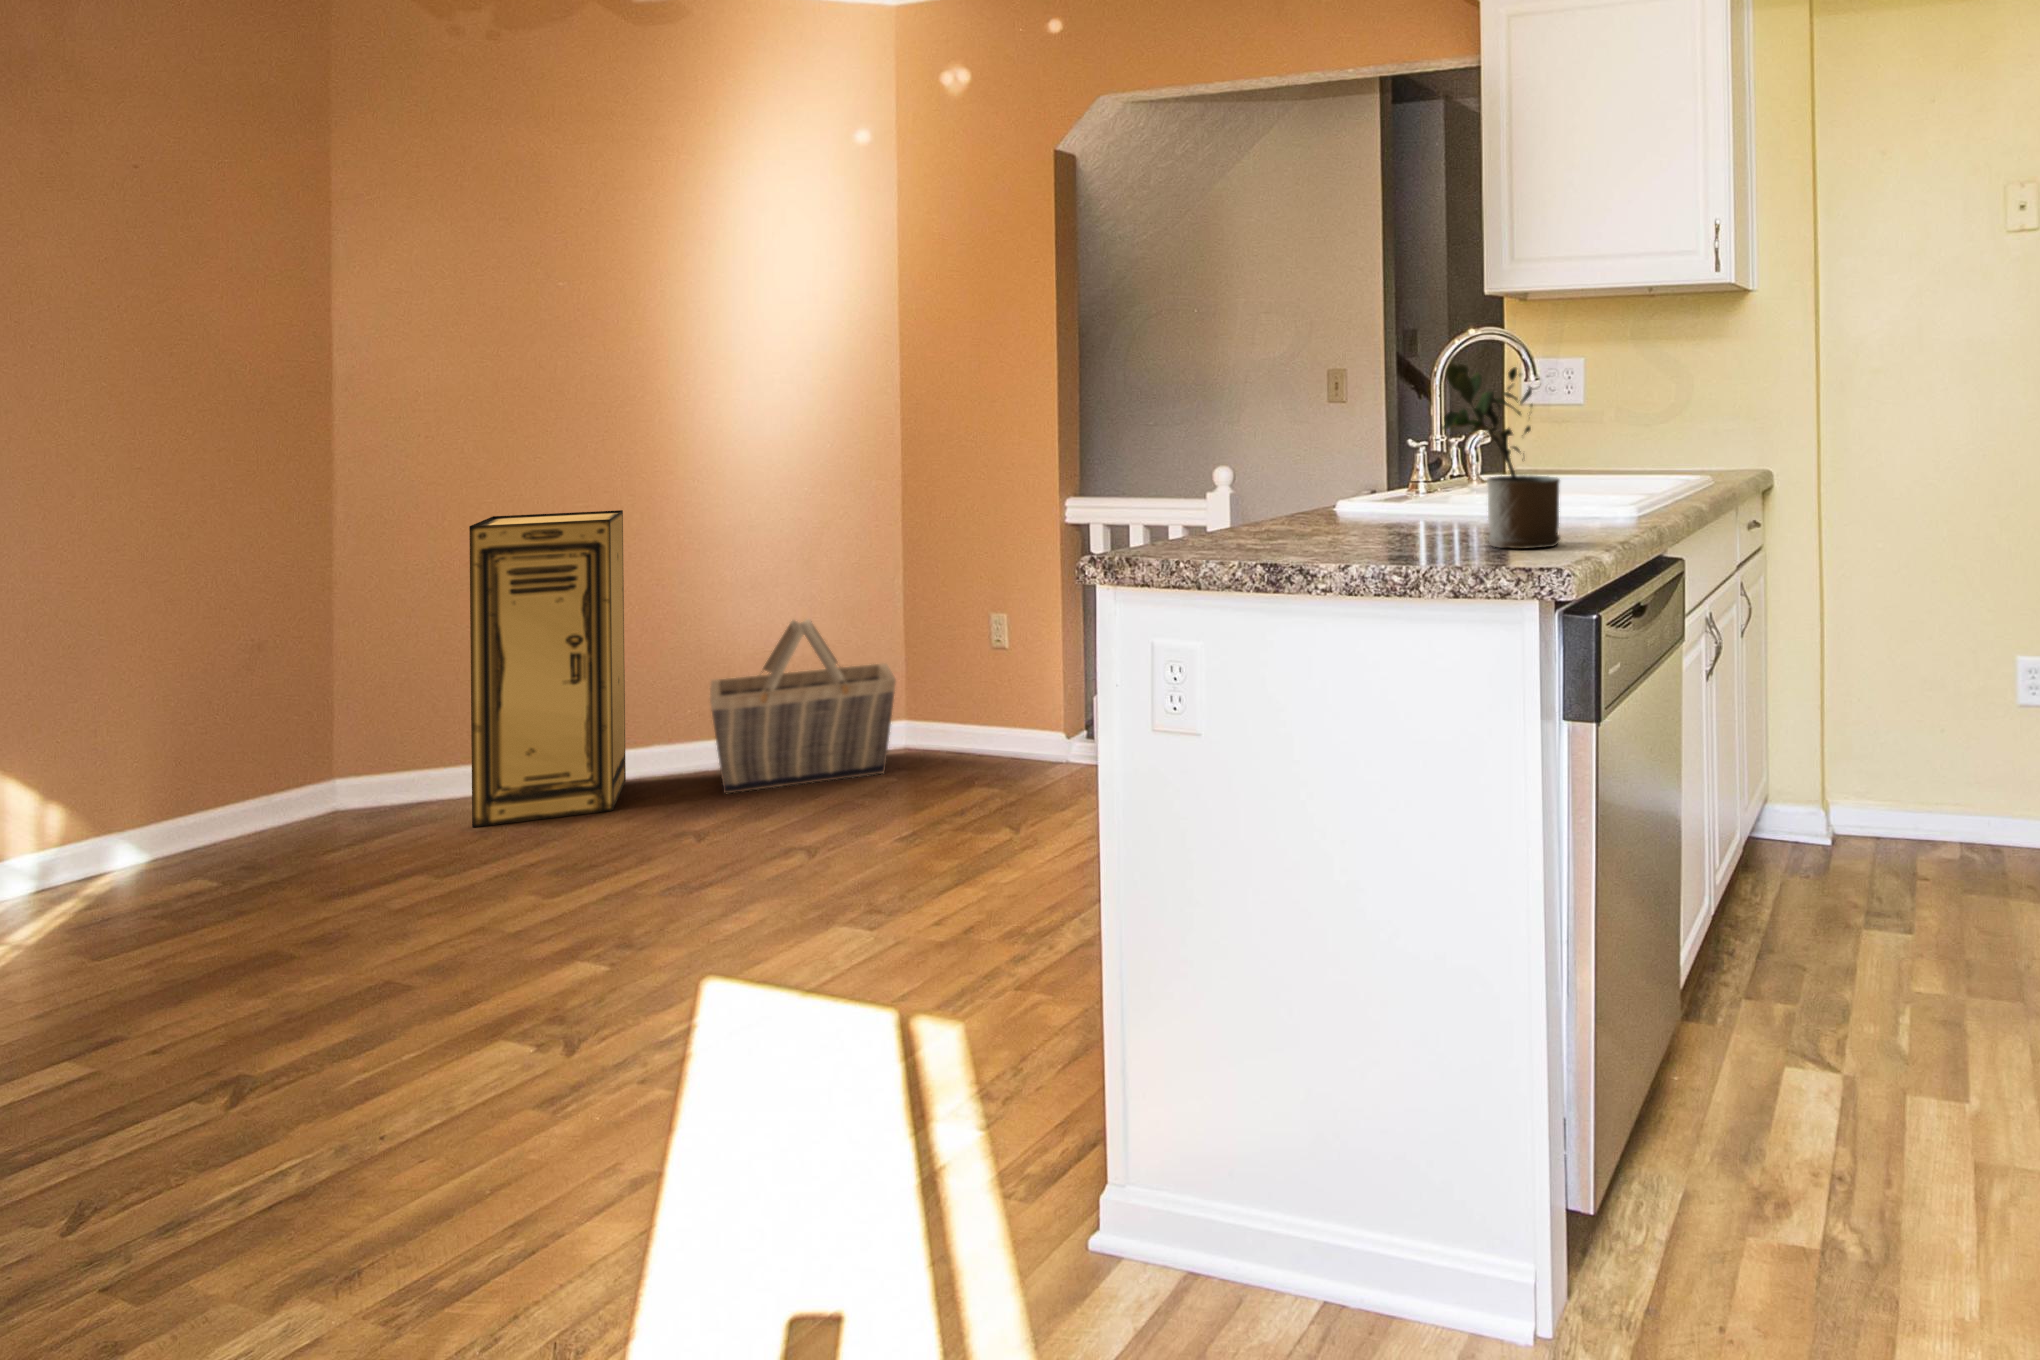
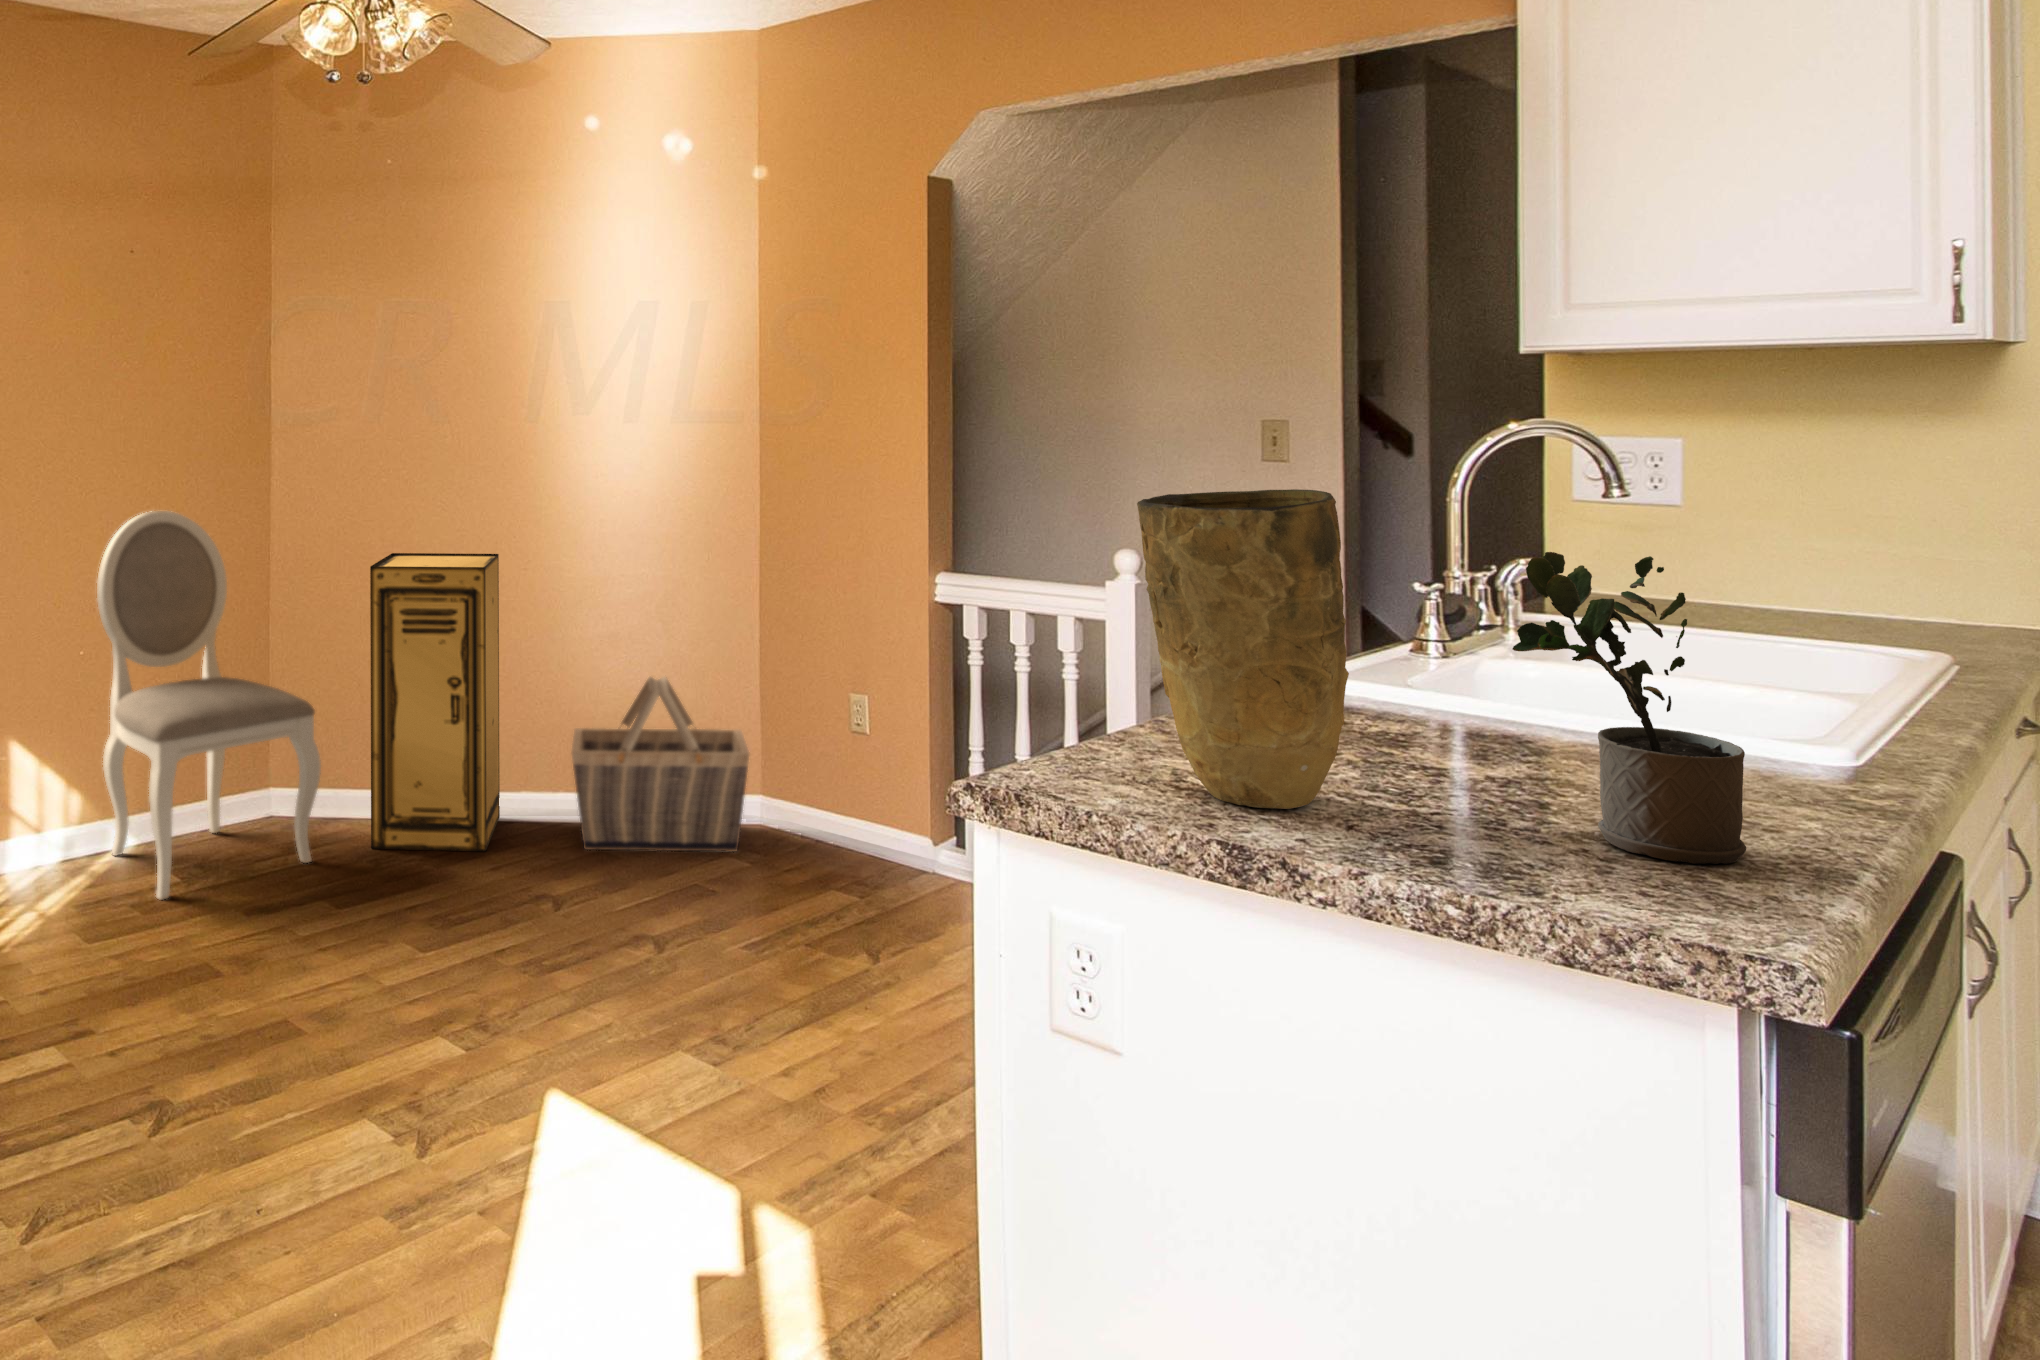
vase: none [1212,334,1348,554] -> present [1137,489,1349,809]
dining chair: none [85,479,408,913] -> present [97,511,321,900]

